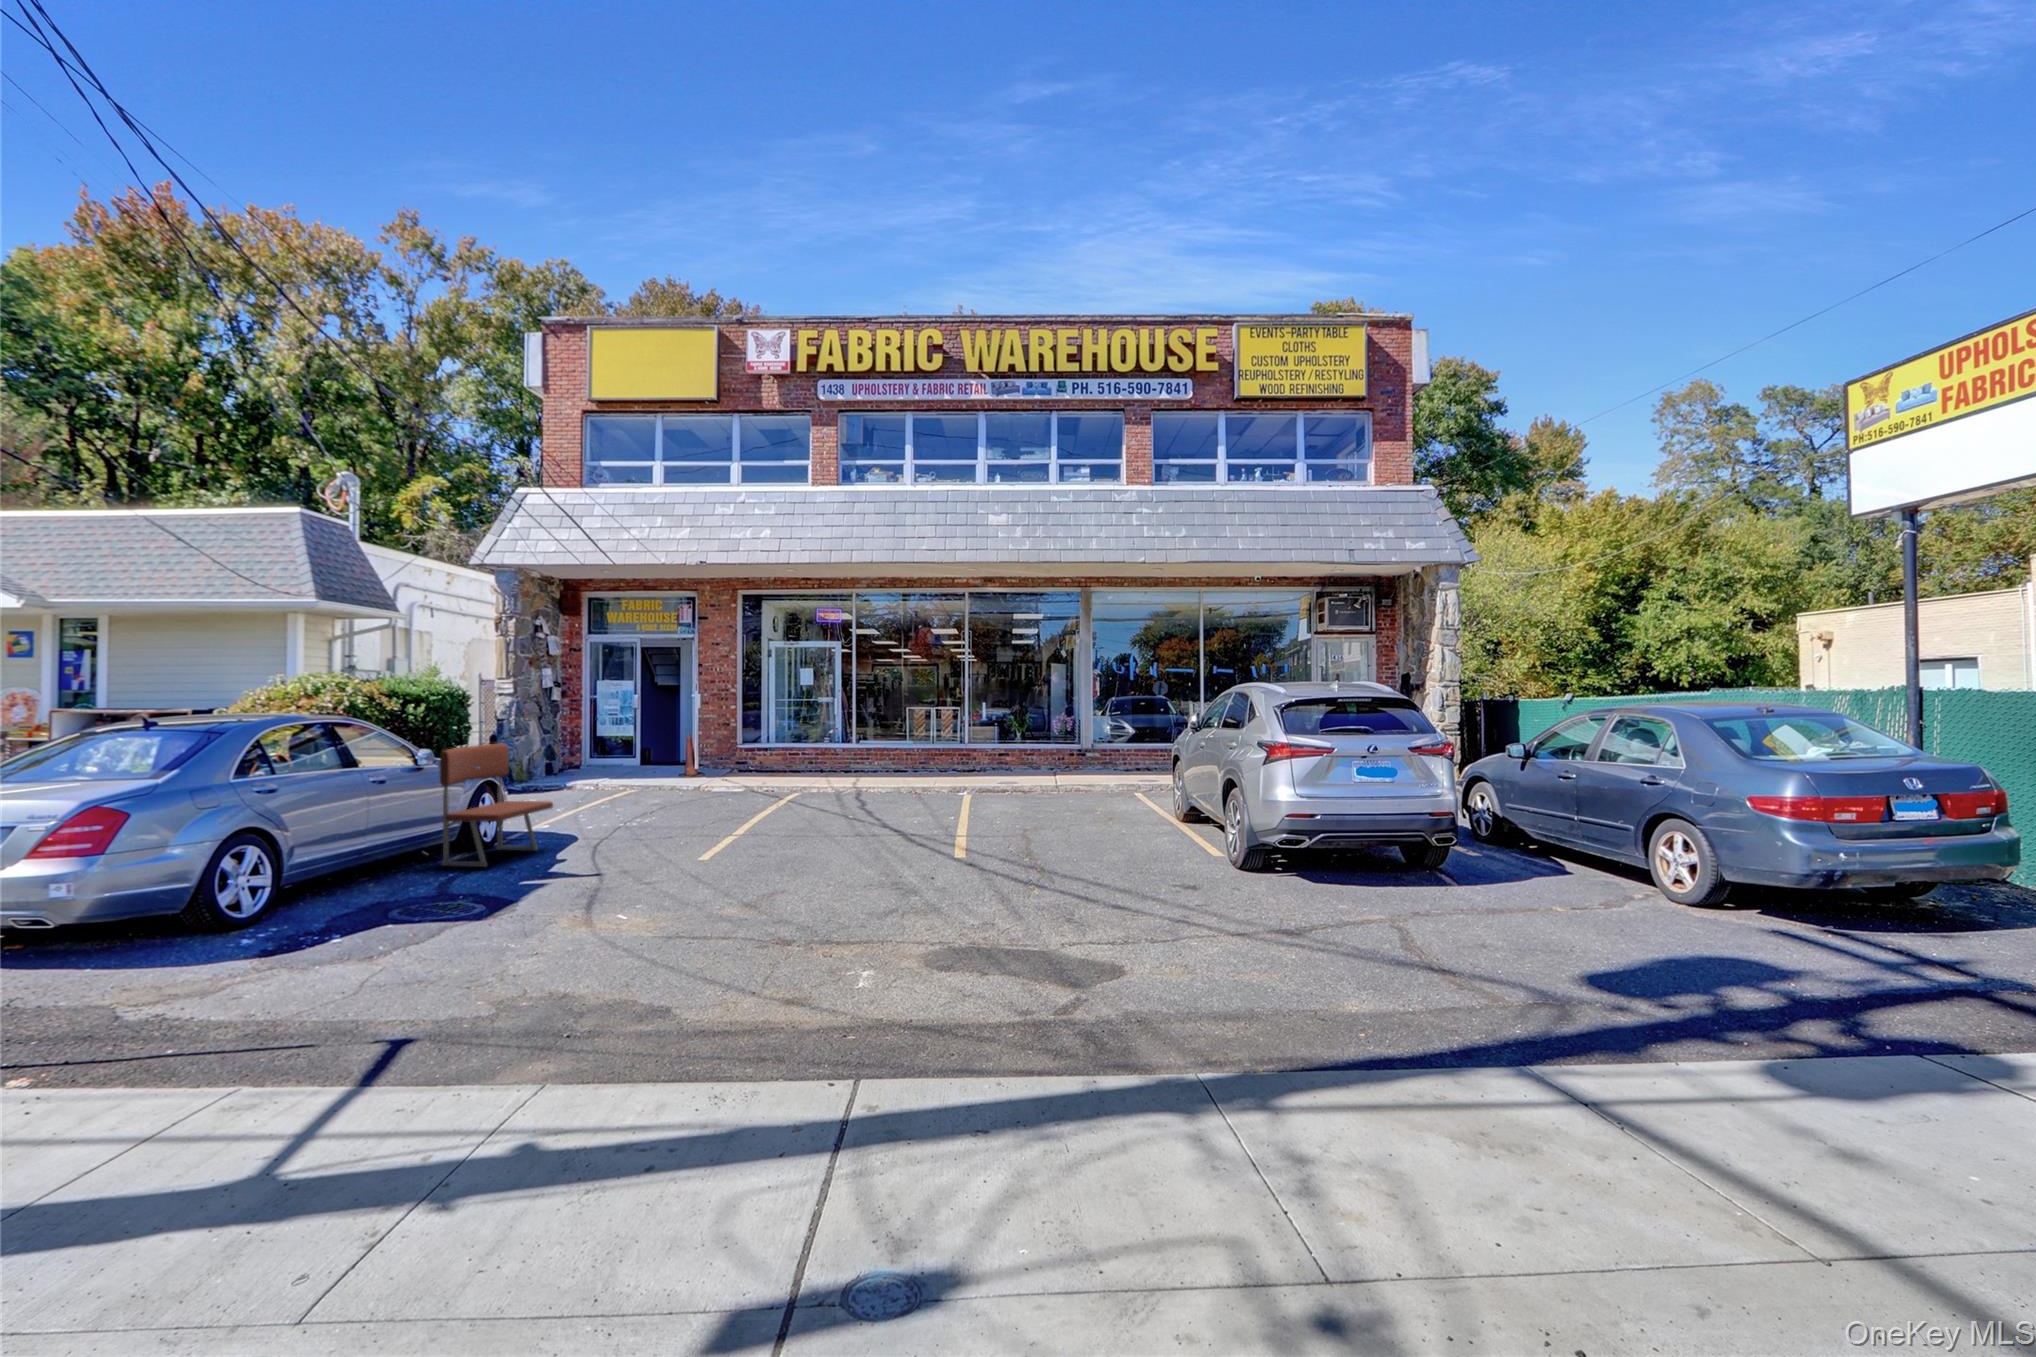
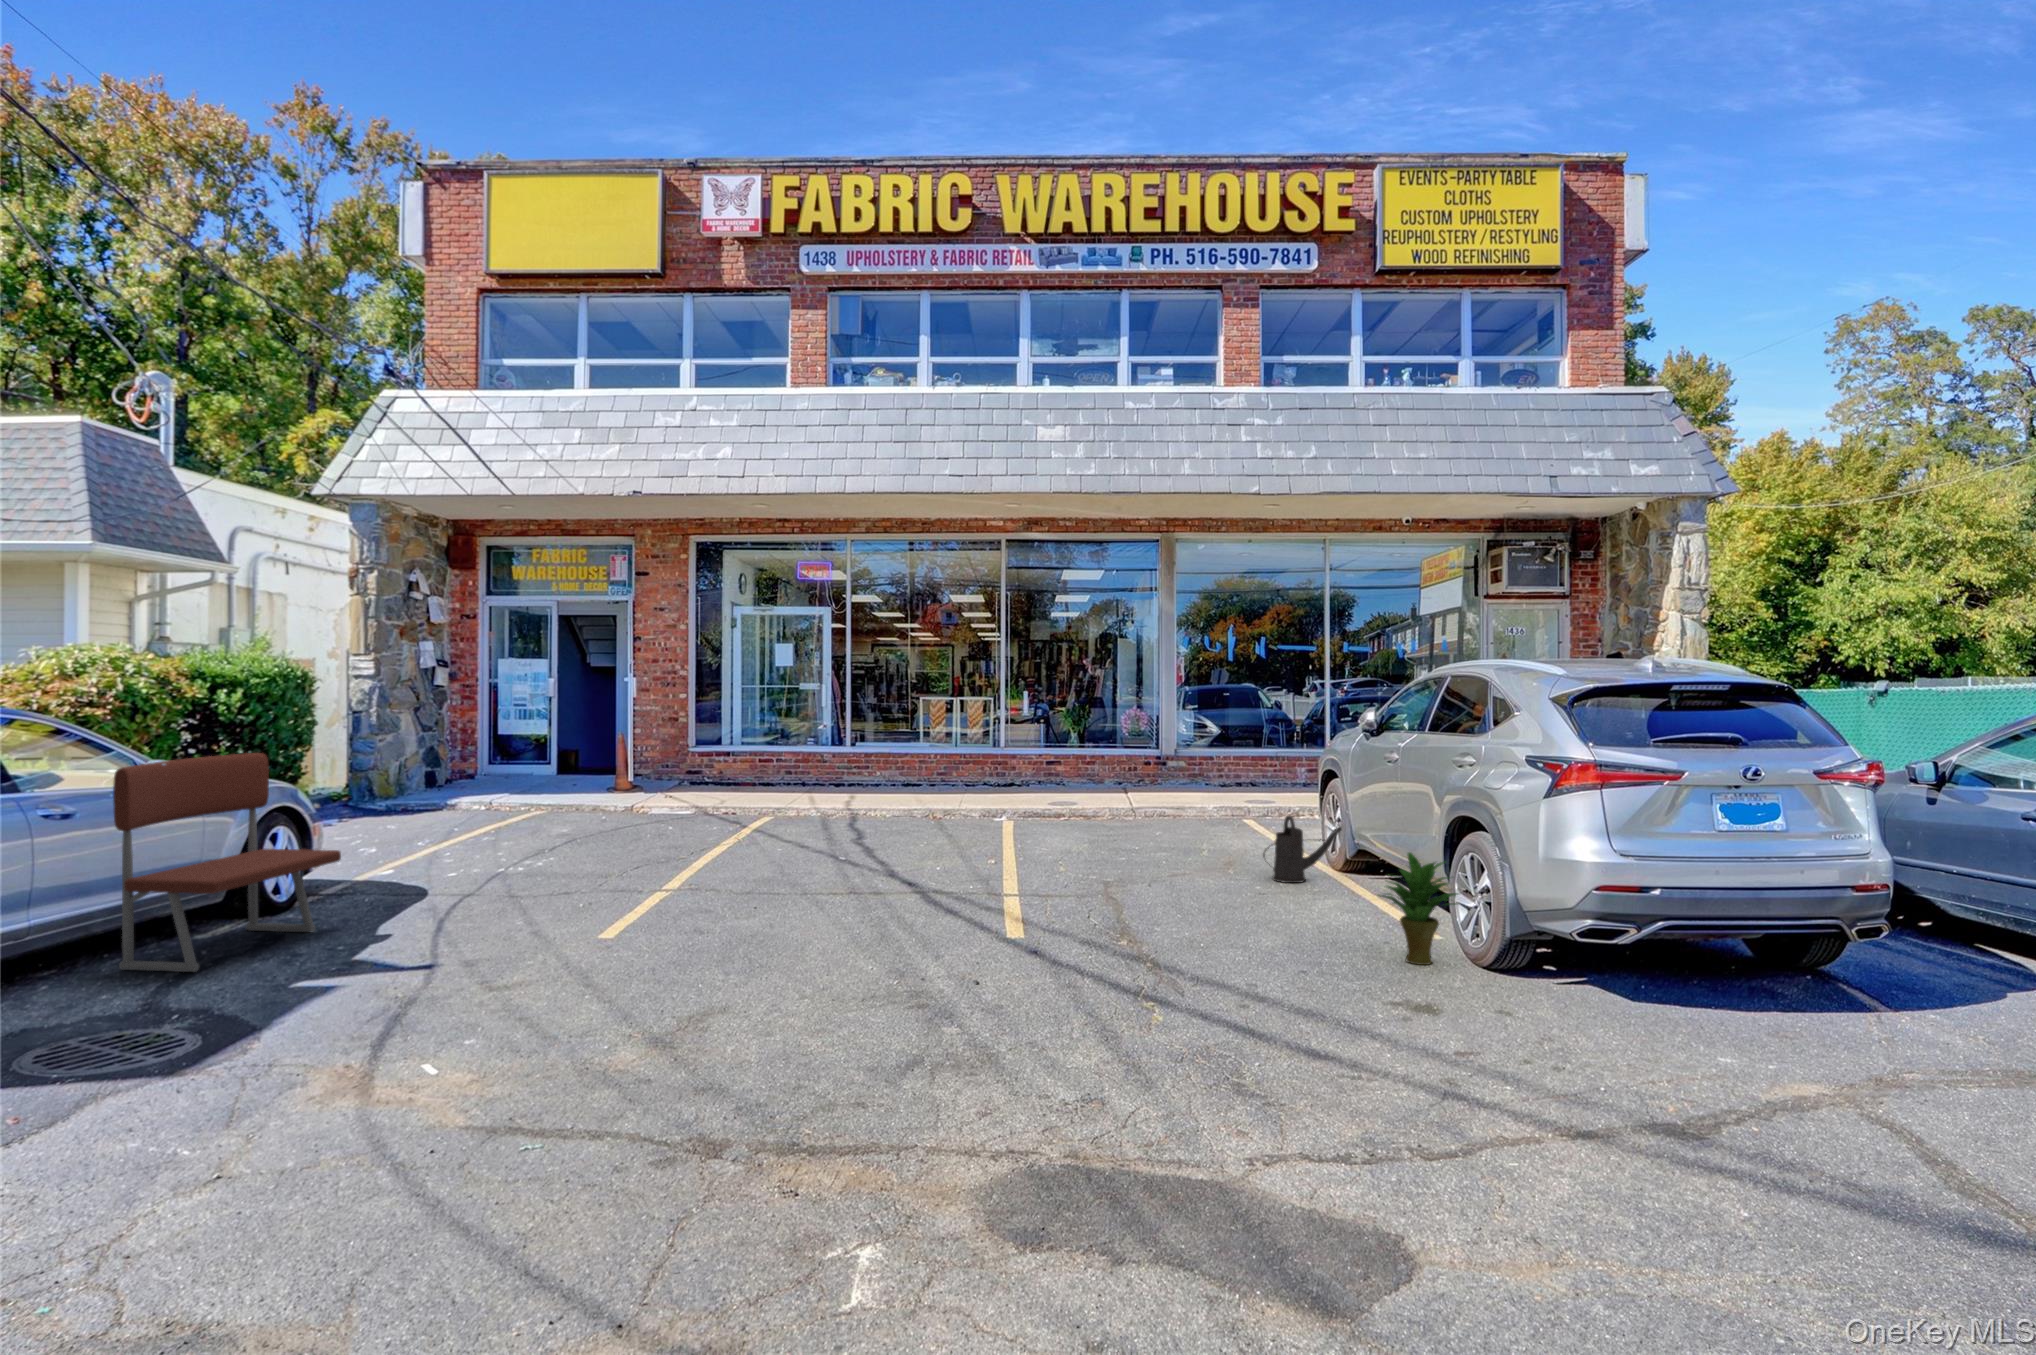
watering can: none [1121,783,1171,825] -> present [1263,816,1342,883]
potted plant: none [1165,798,1212,861] -> present [1380,853,1458,965]

